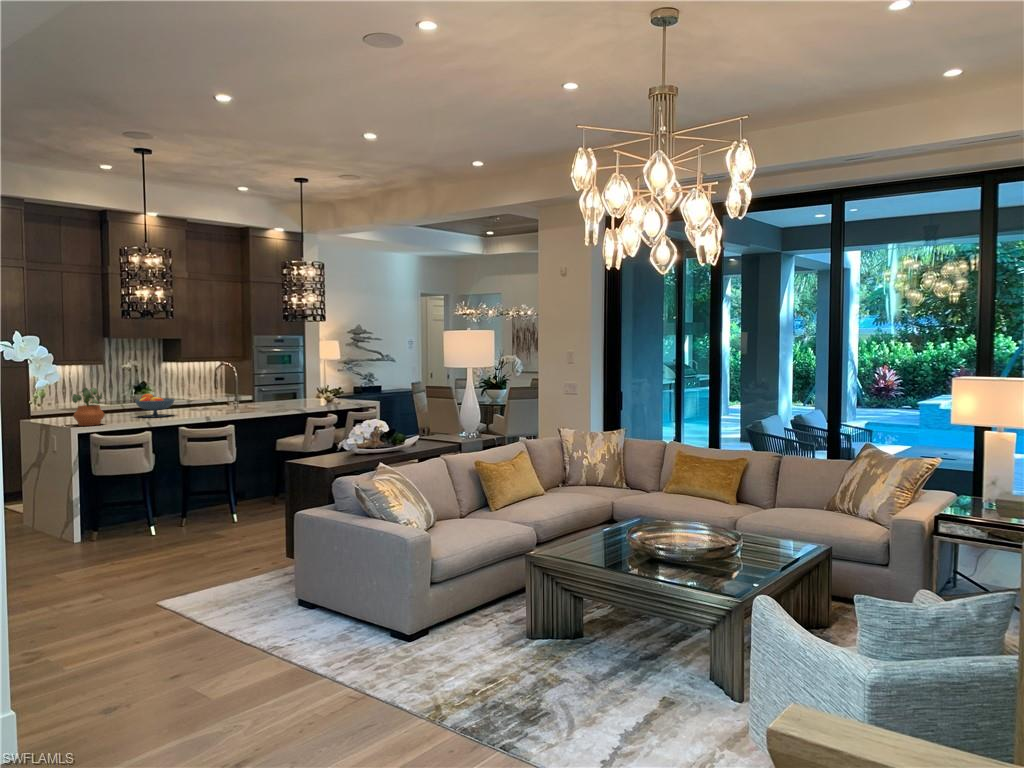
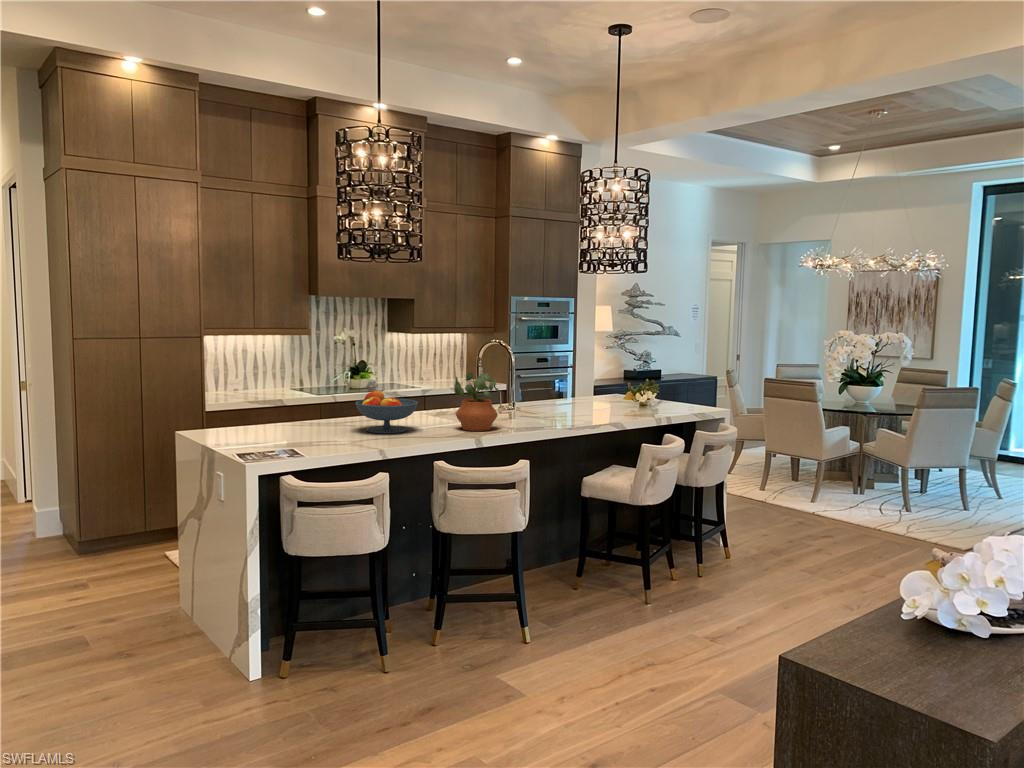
potted plant: present [71,387,105,426] -> present [454,372,501,431]

